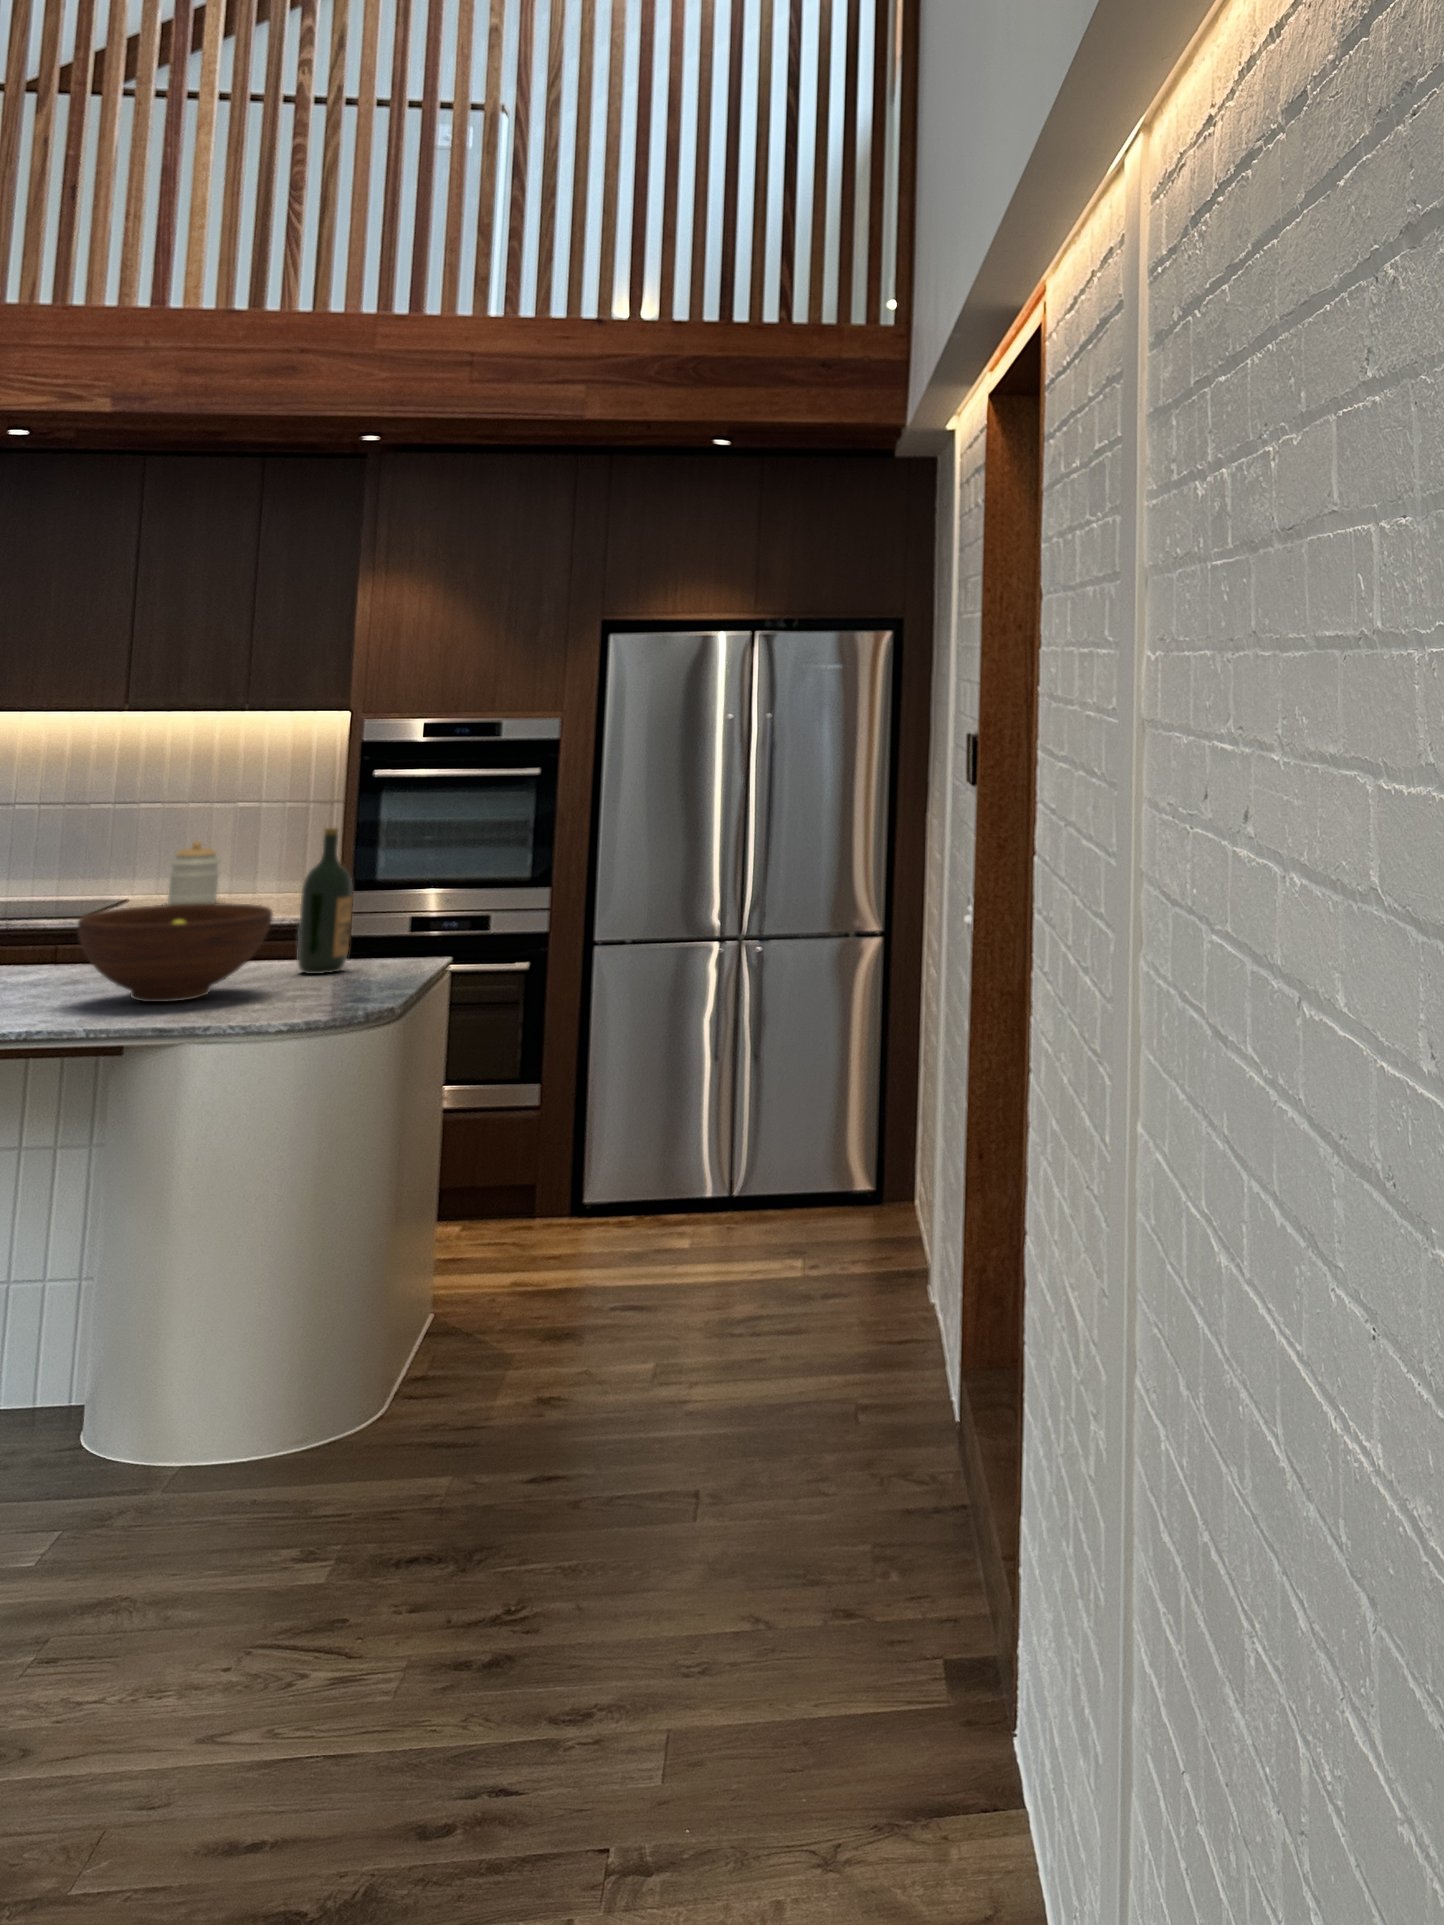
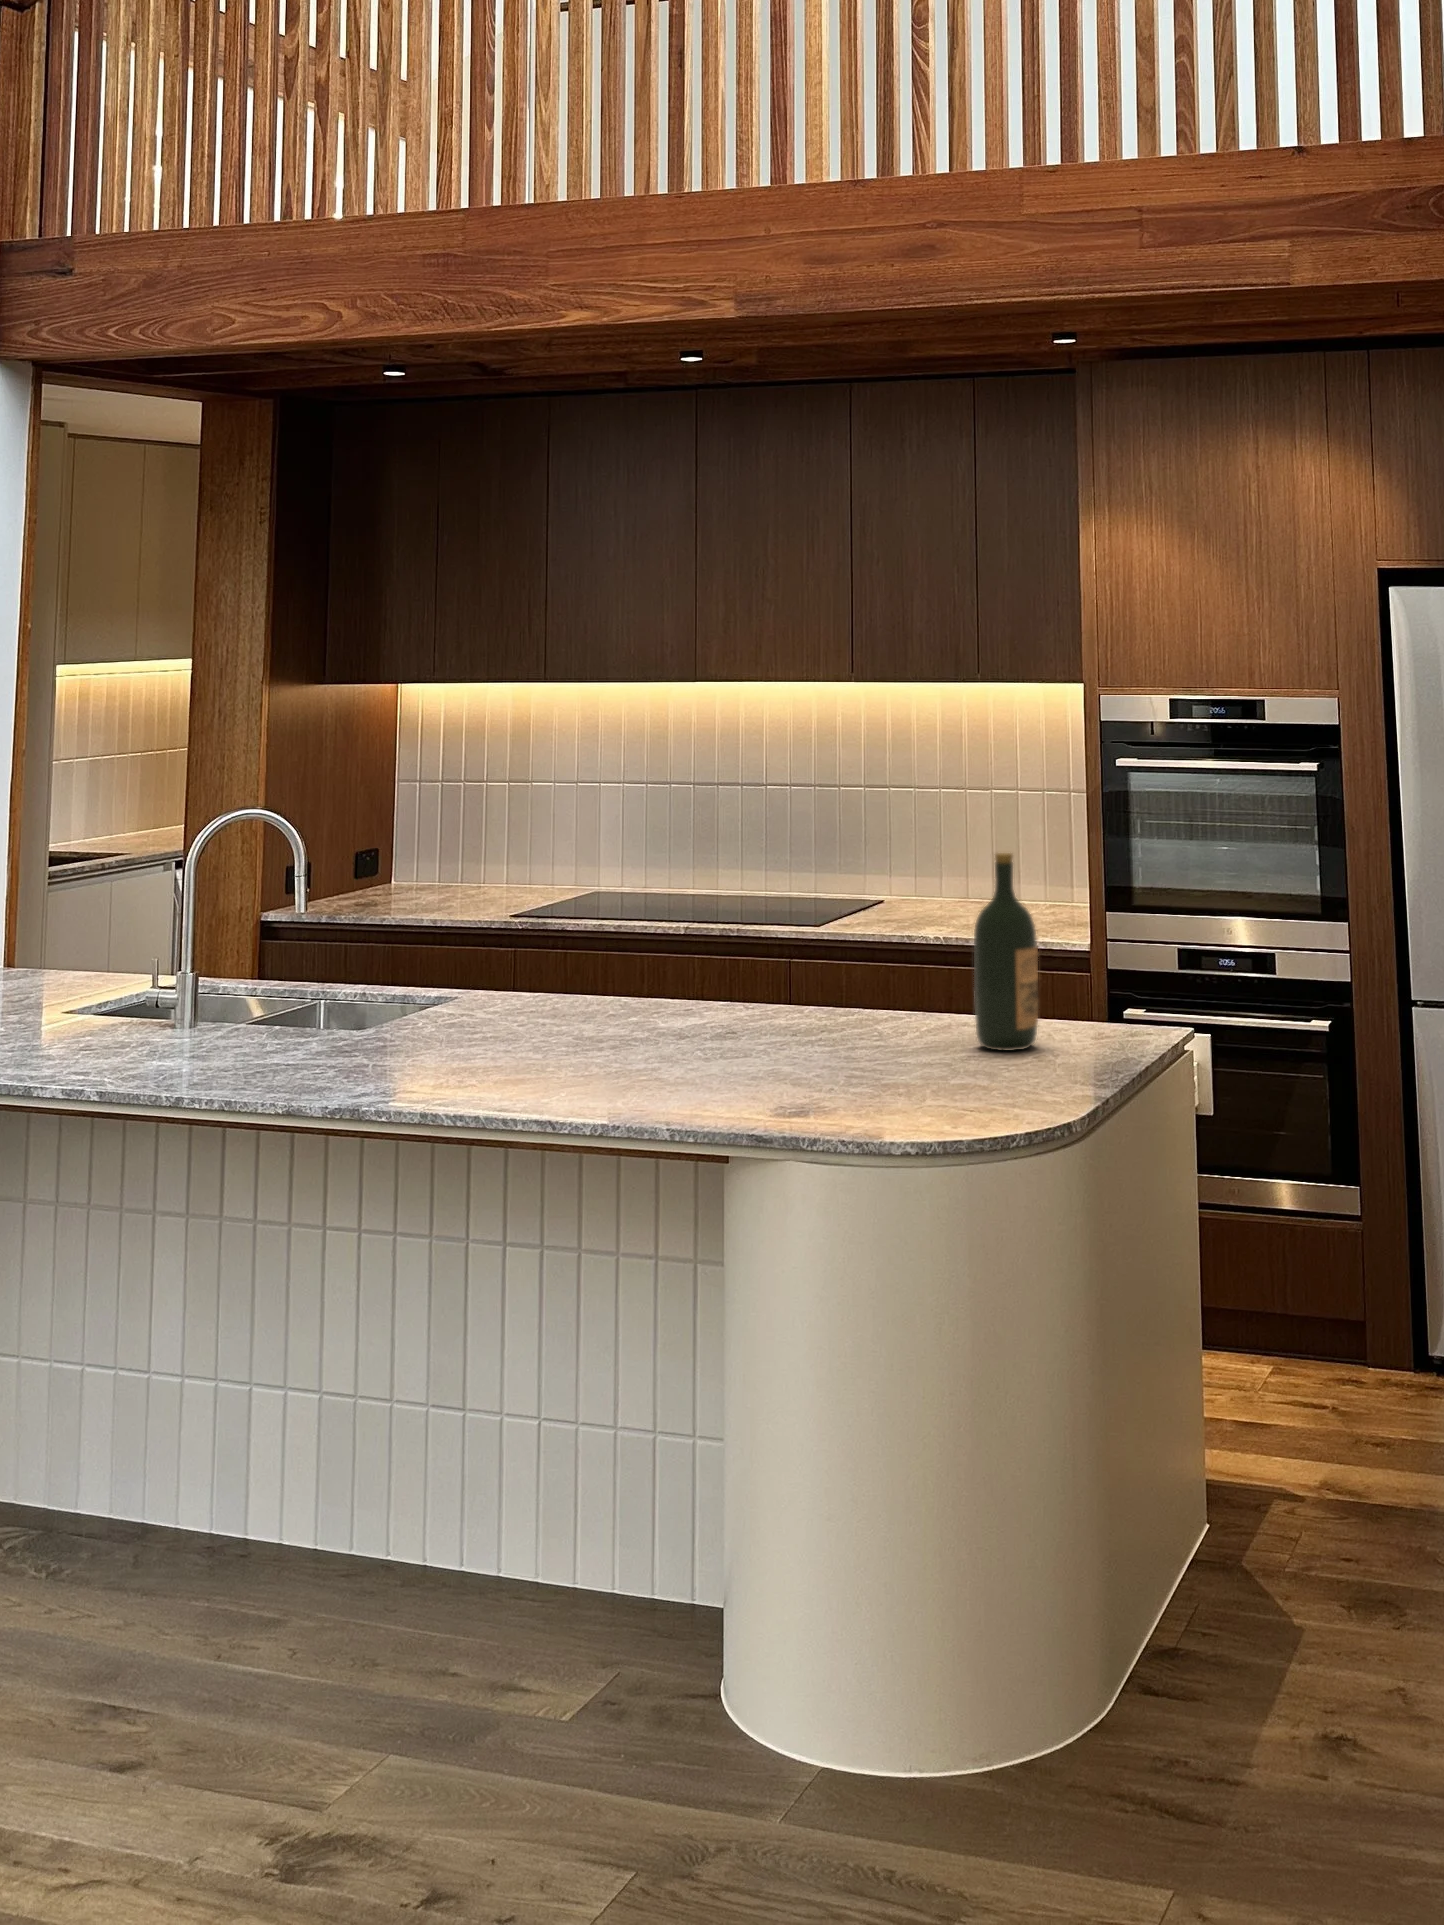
jar: present [168,841,219,905] -> none [914,835,969,914]
fruit bowl: present [78,903,272,1002] -> none [685,949,918,1086]

